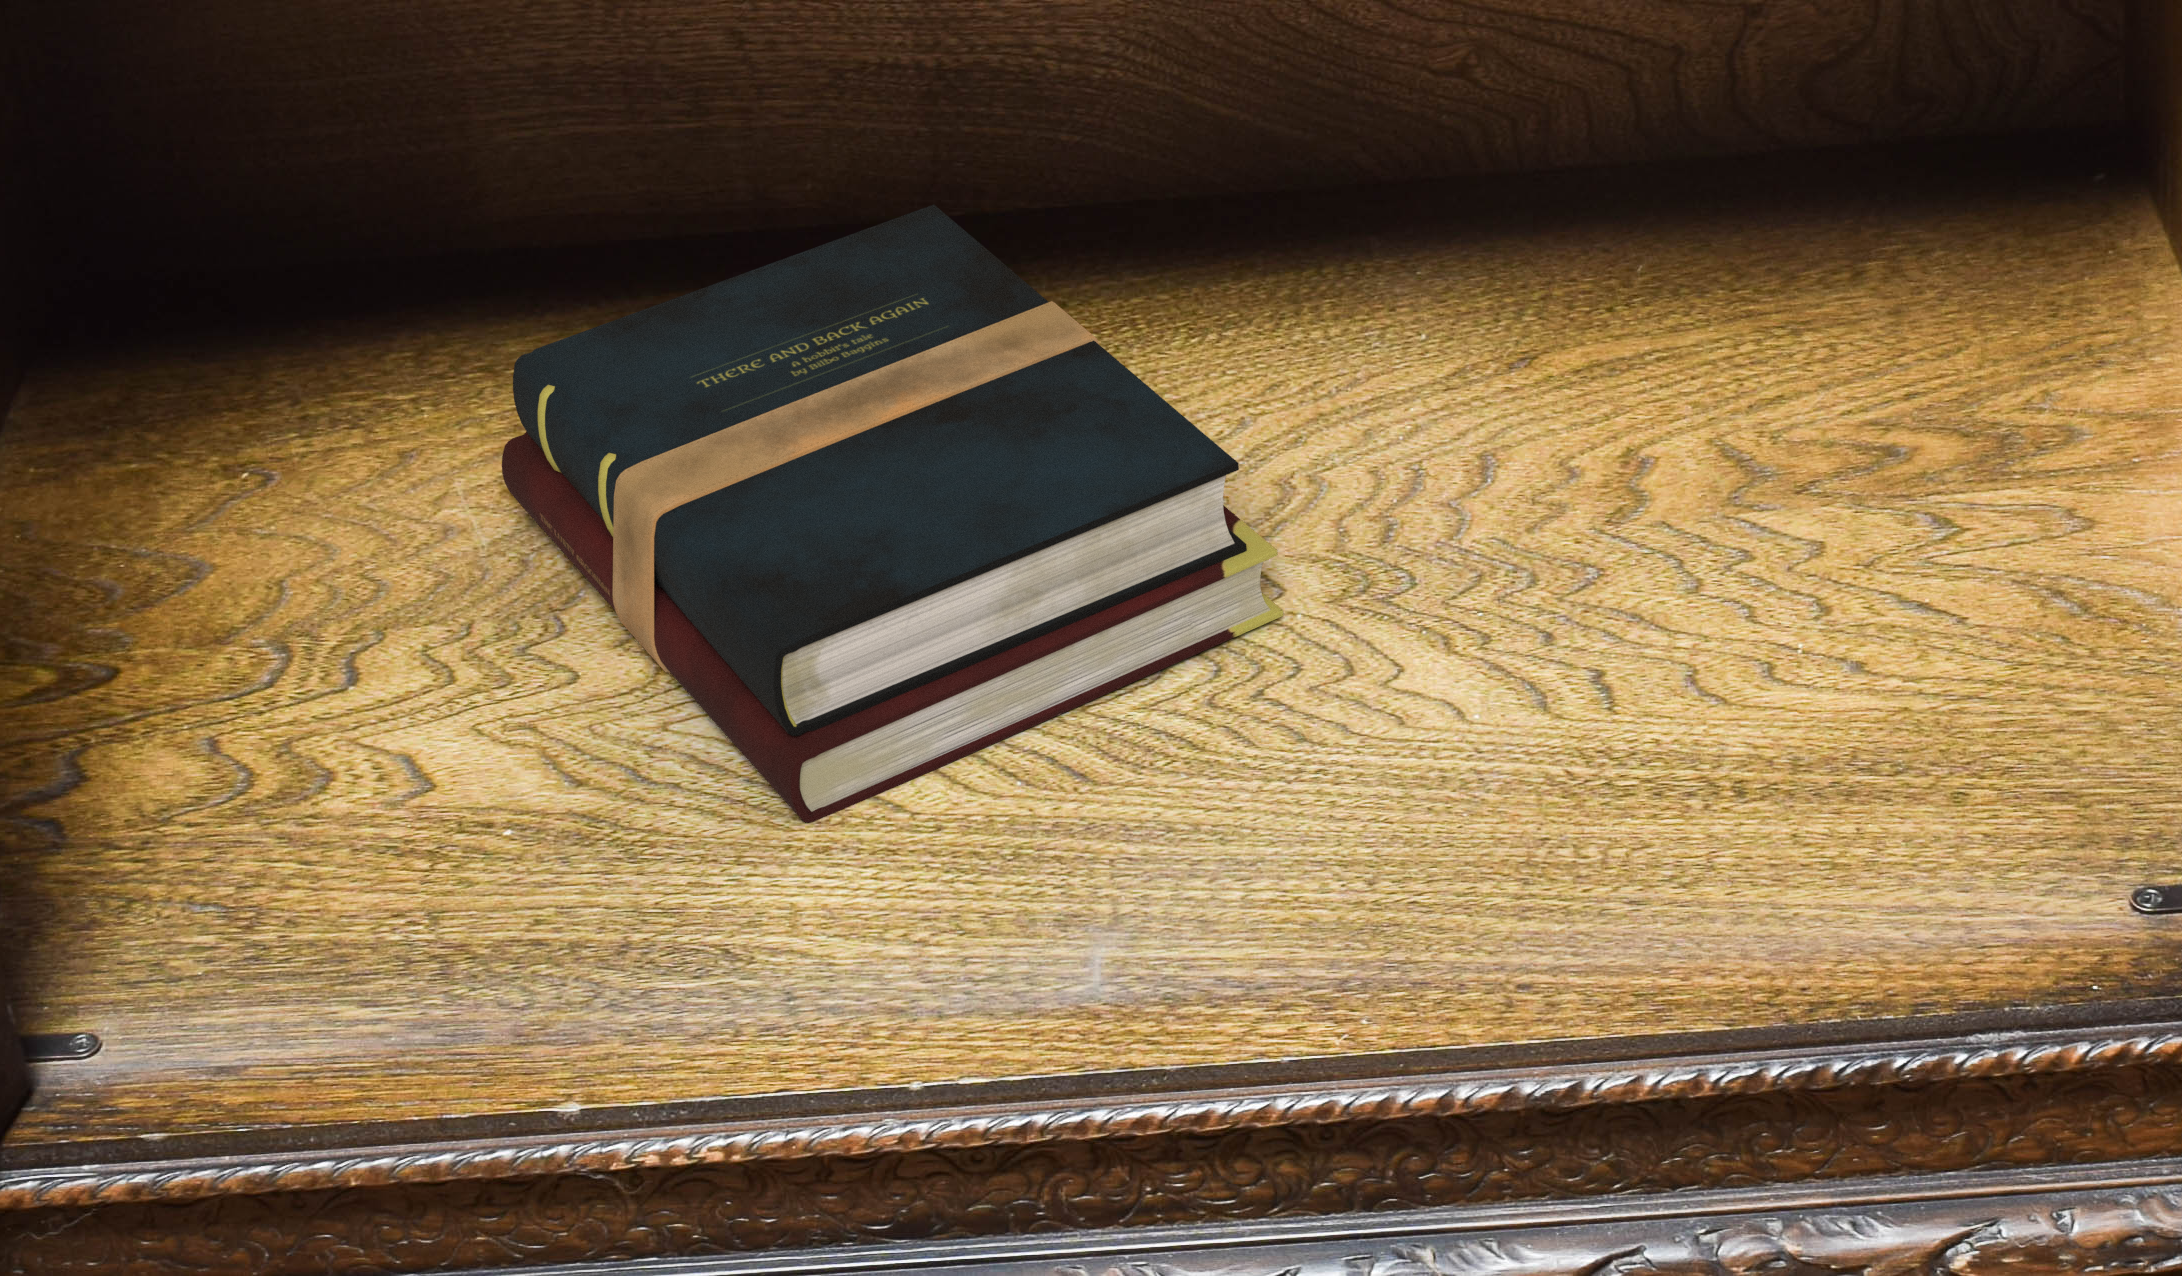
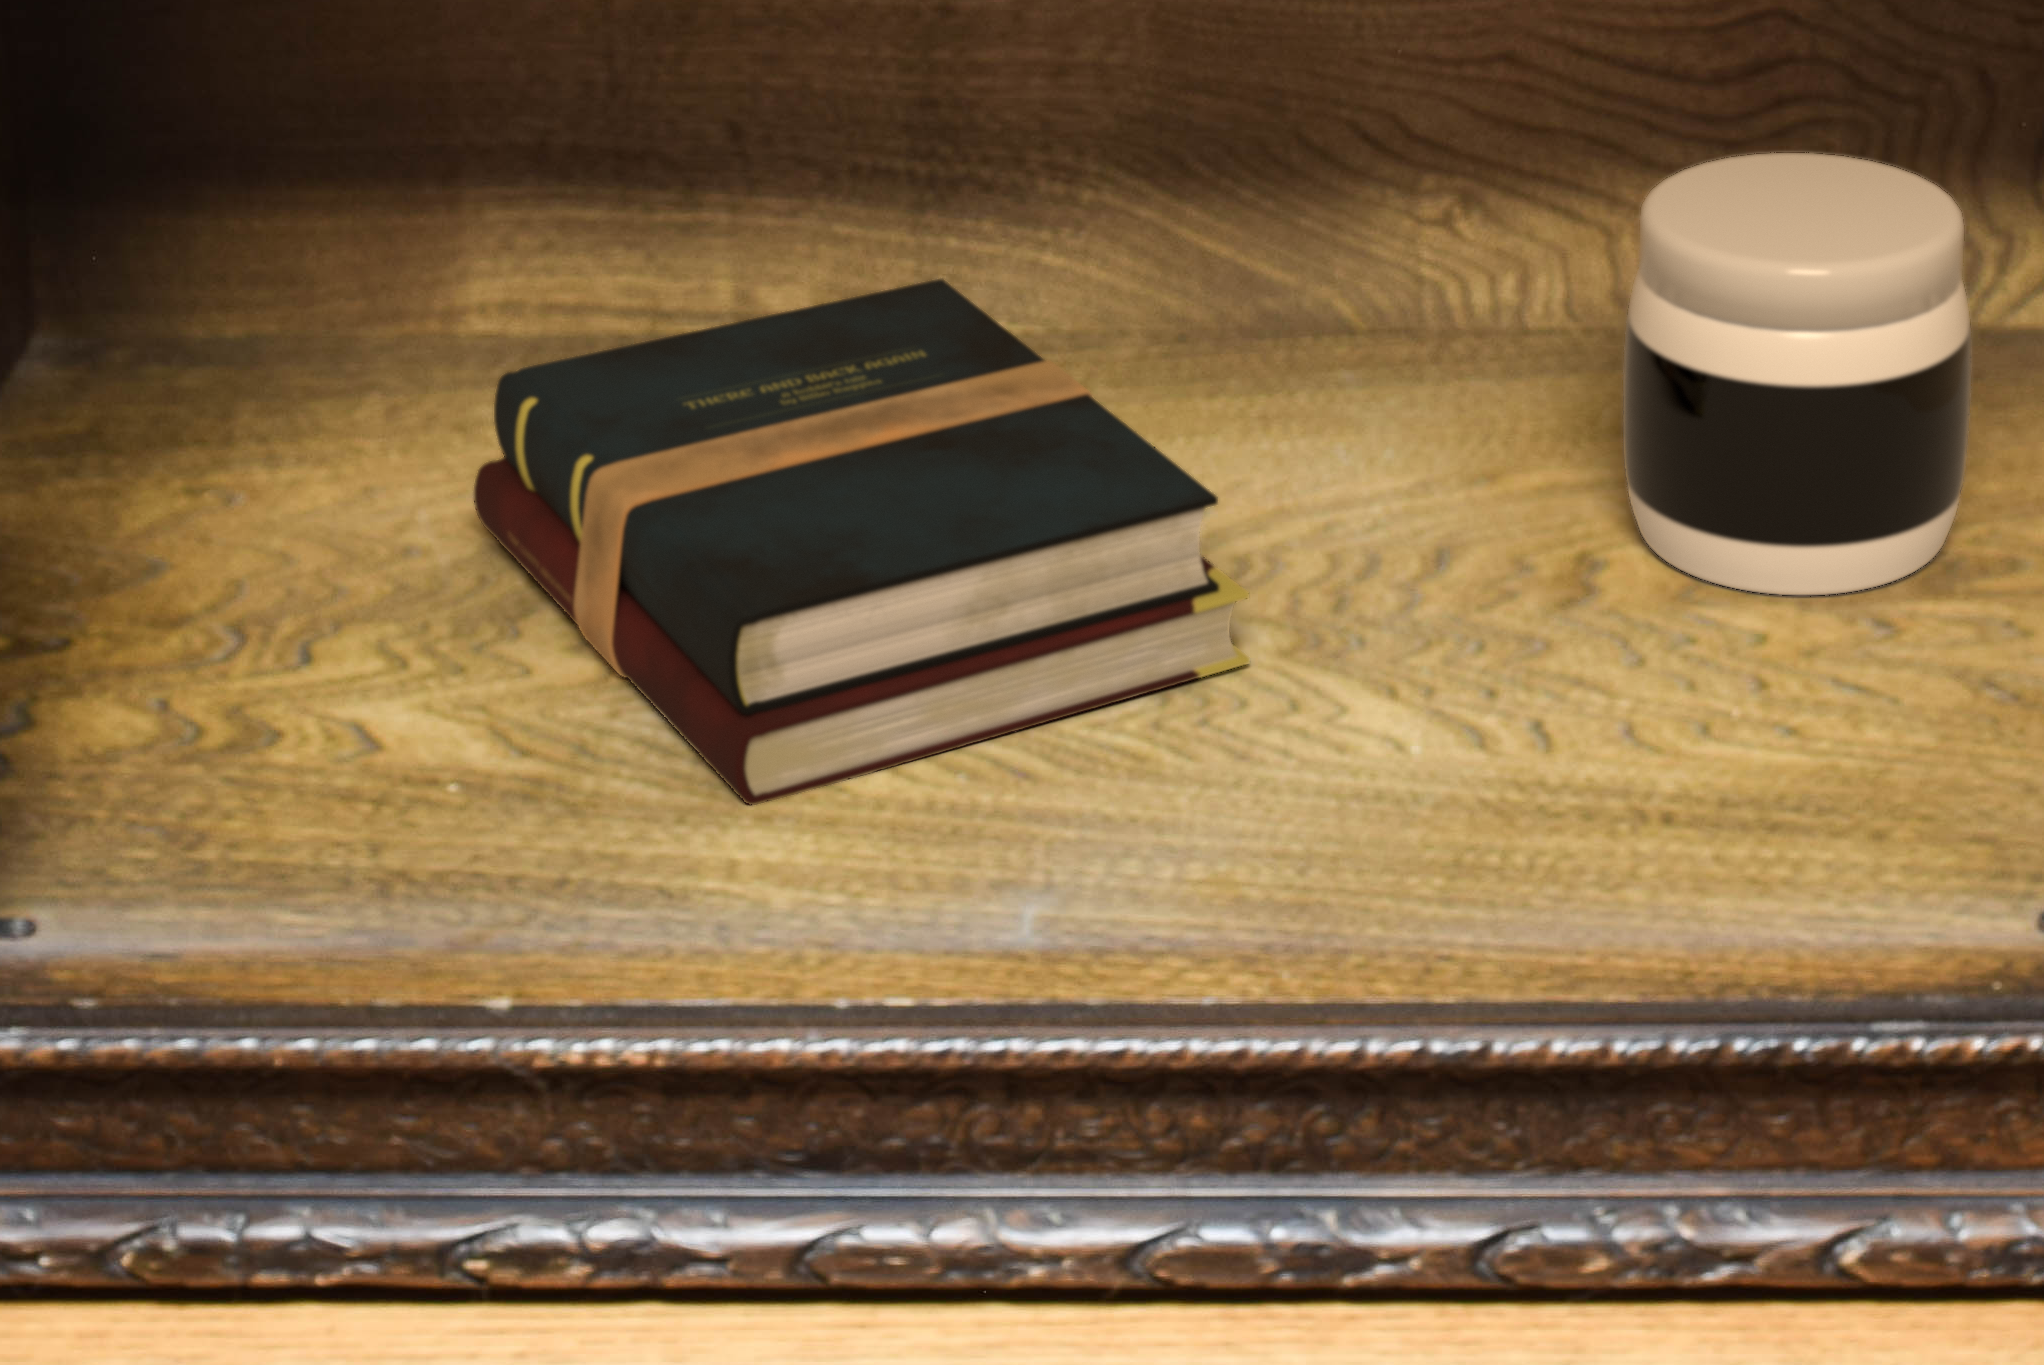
jar: none [1633,22,1994,490] -> present [1623,153,1971,595]

